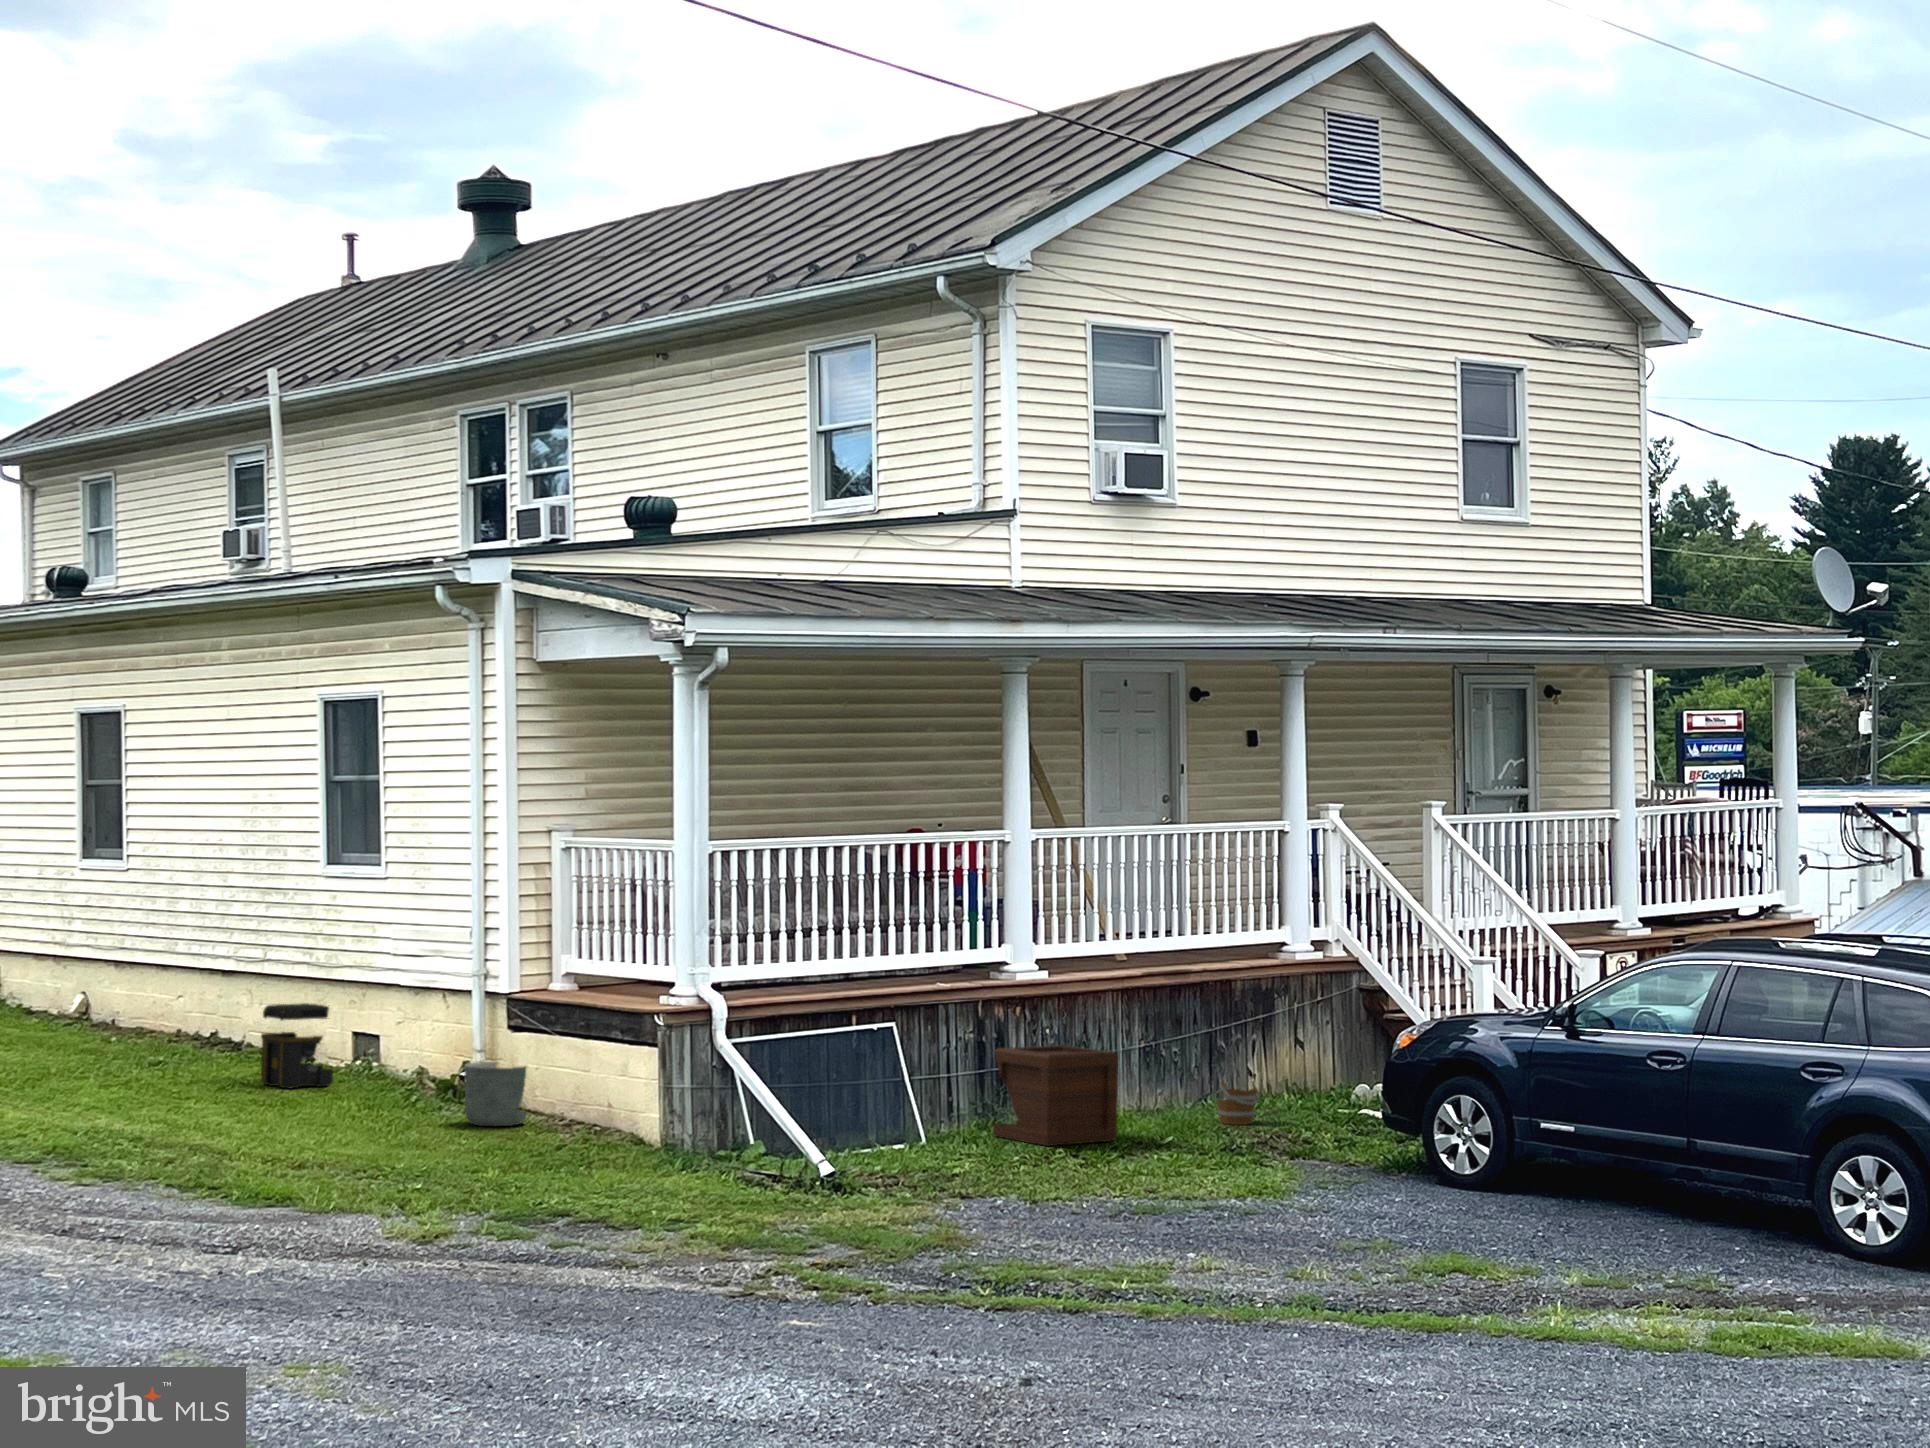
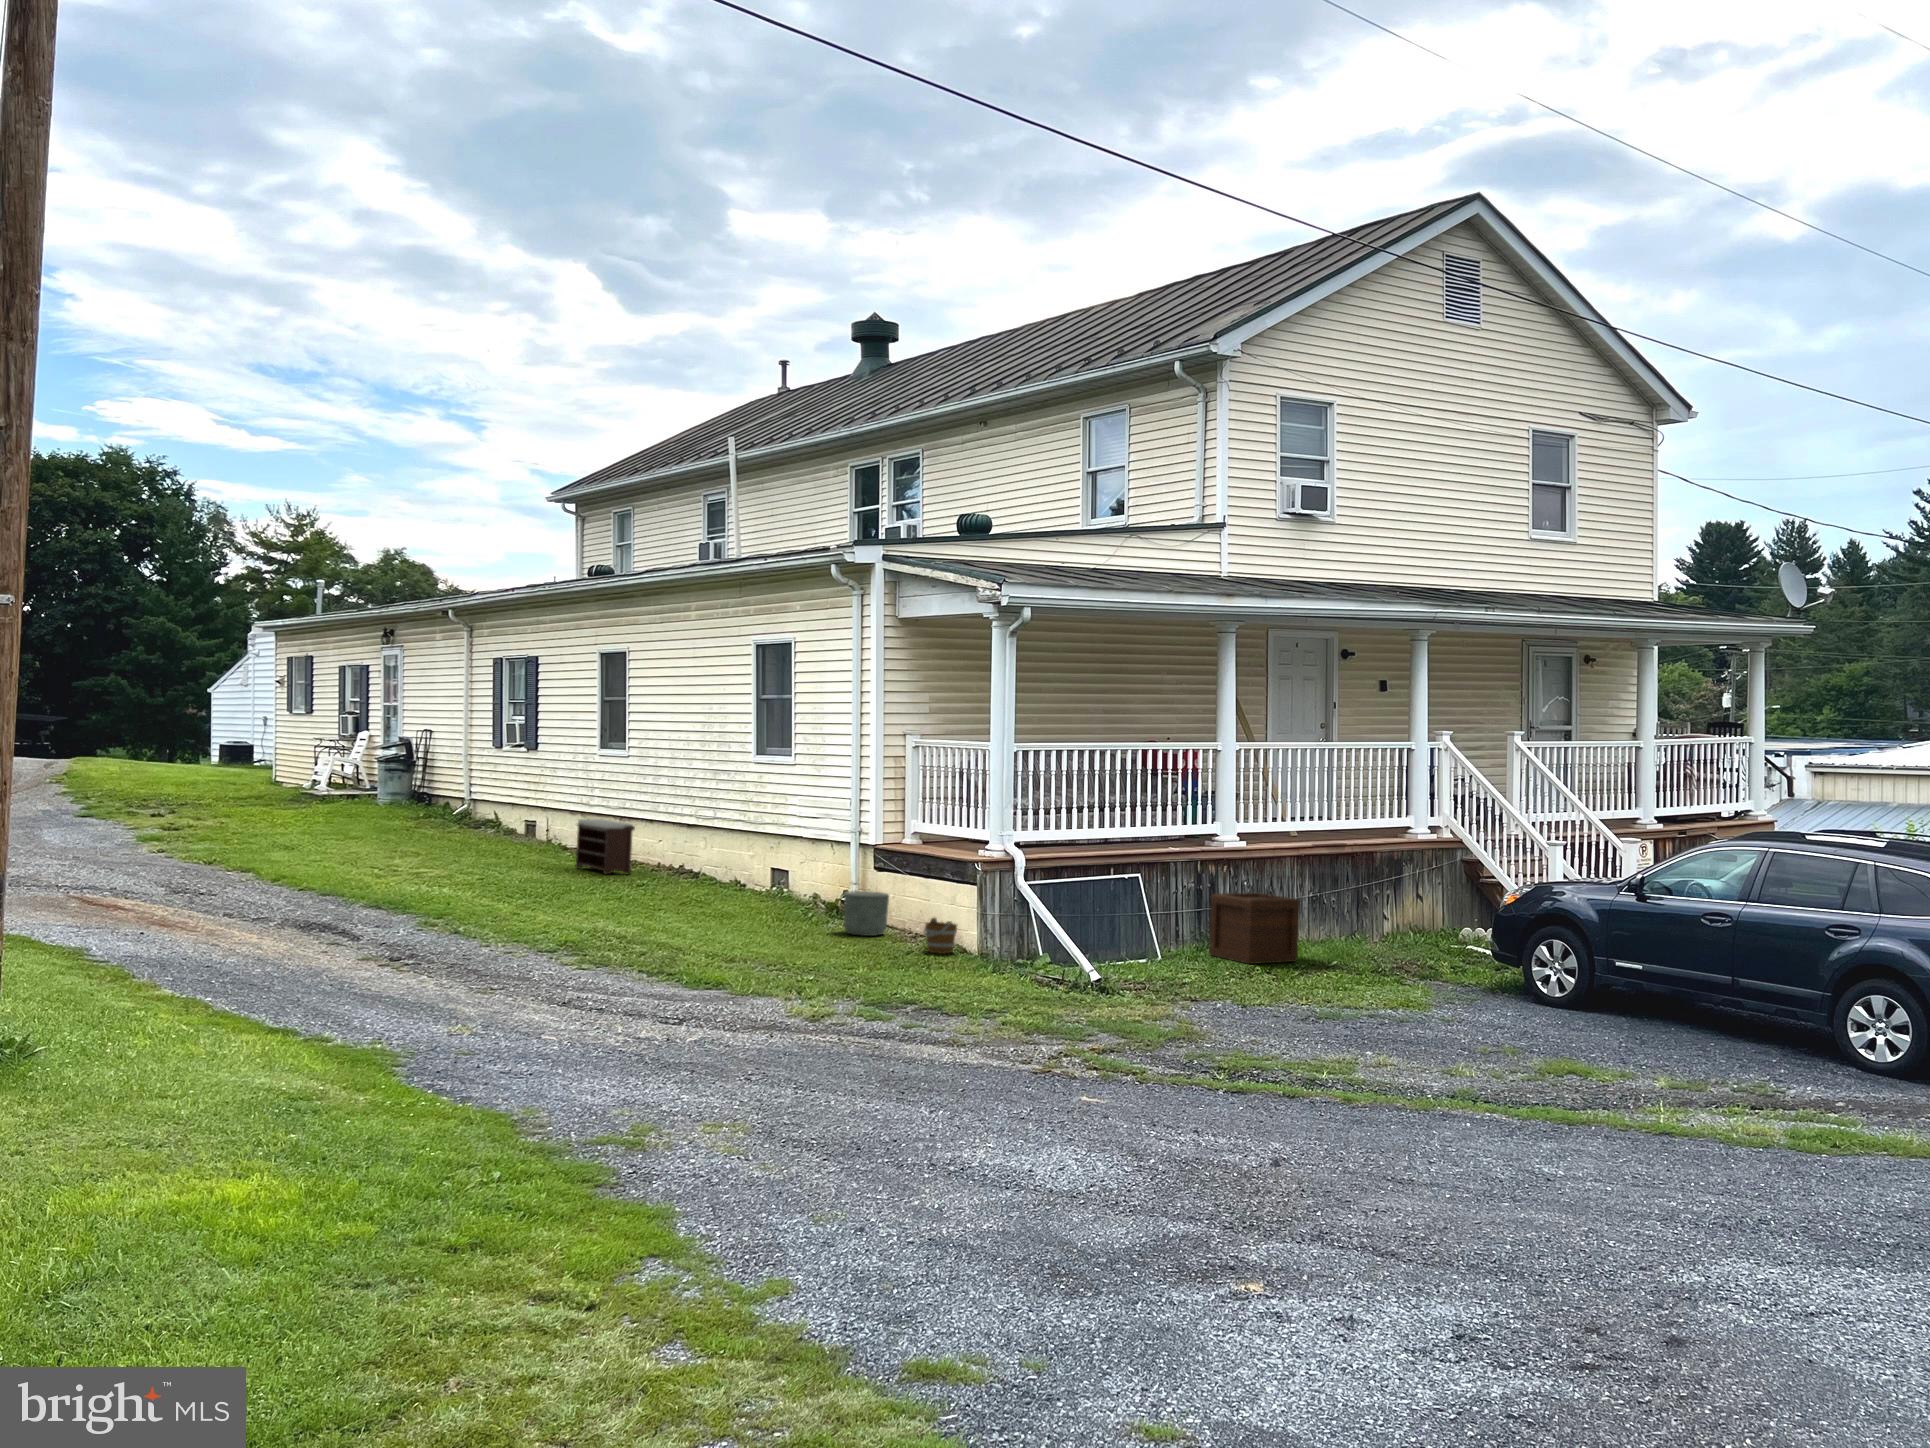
bench: none [42,966,137,1051] -> present [575,819,635,875]
toolbox: present [261,1003,334,1088] -> none [711,848,761,904]
bucket: present [1217,1082,1260,1125] -> present [923,918,957,954]

